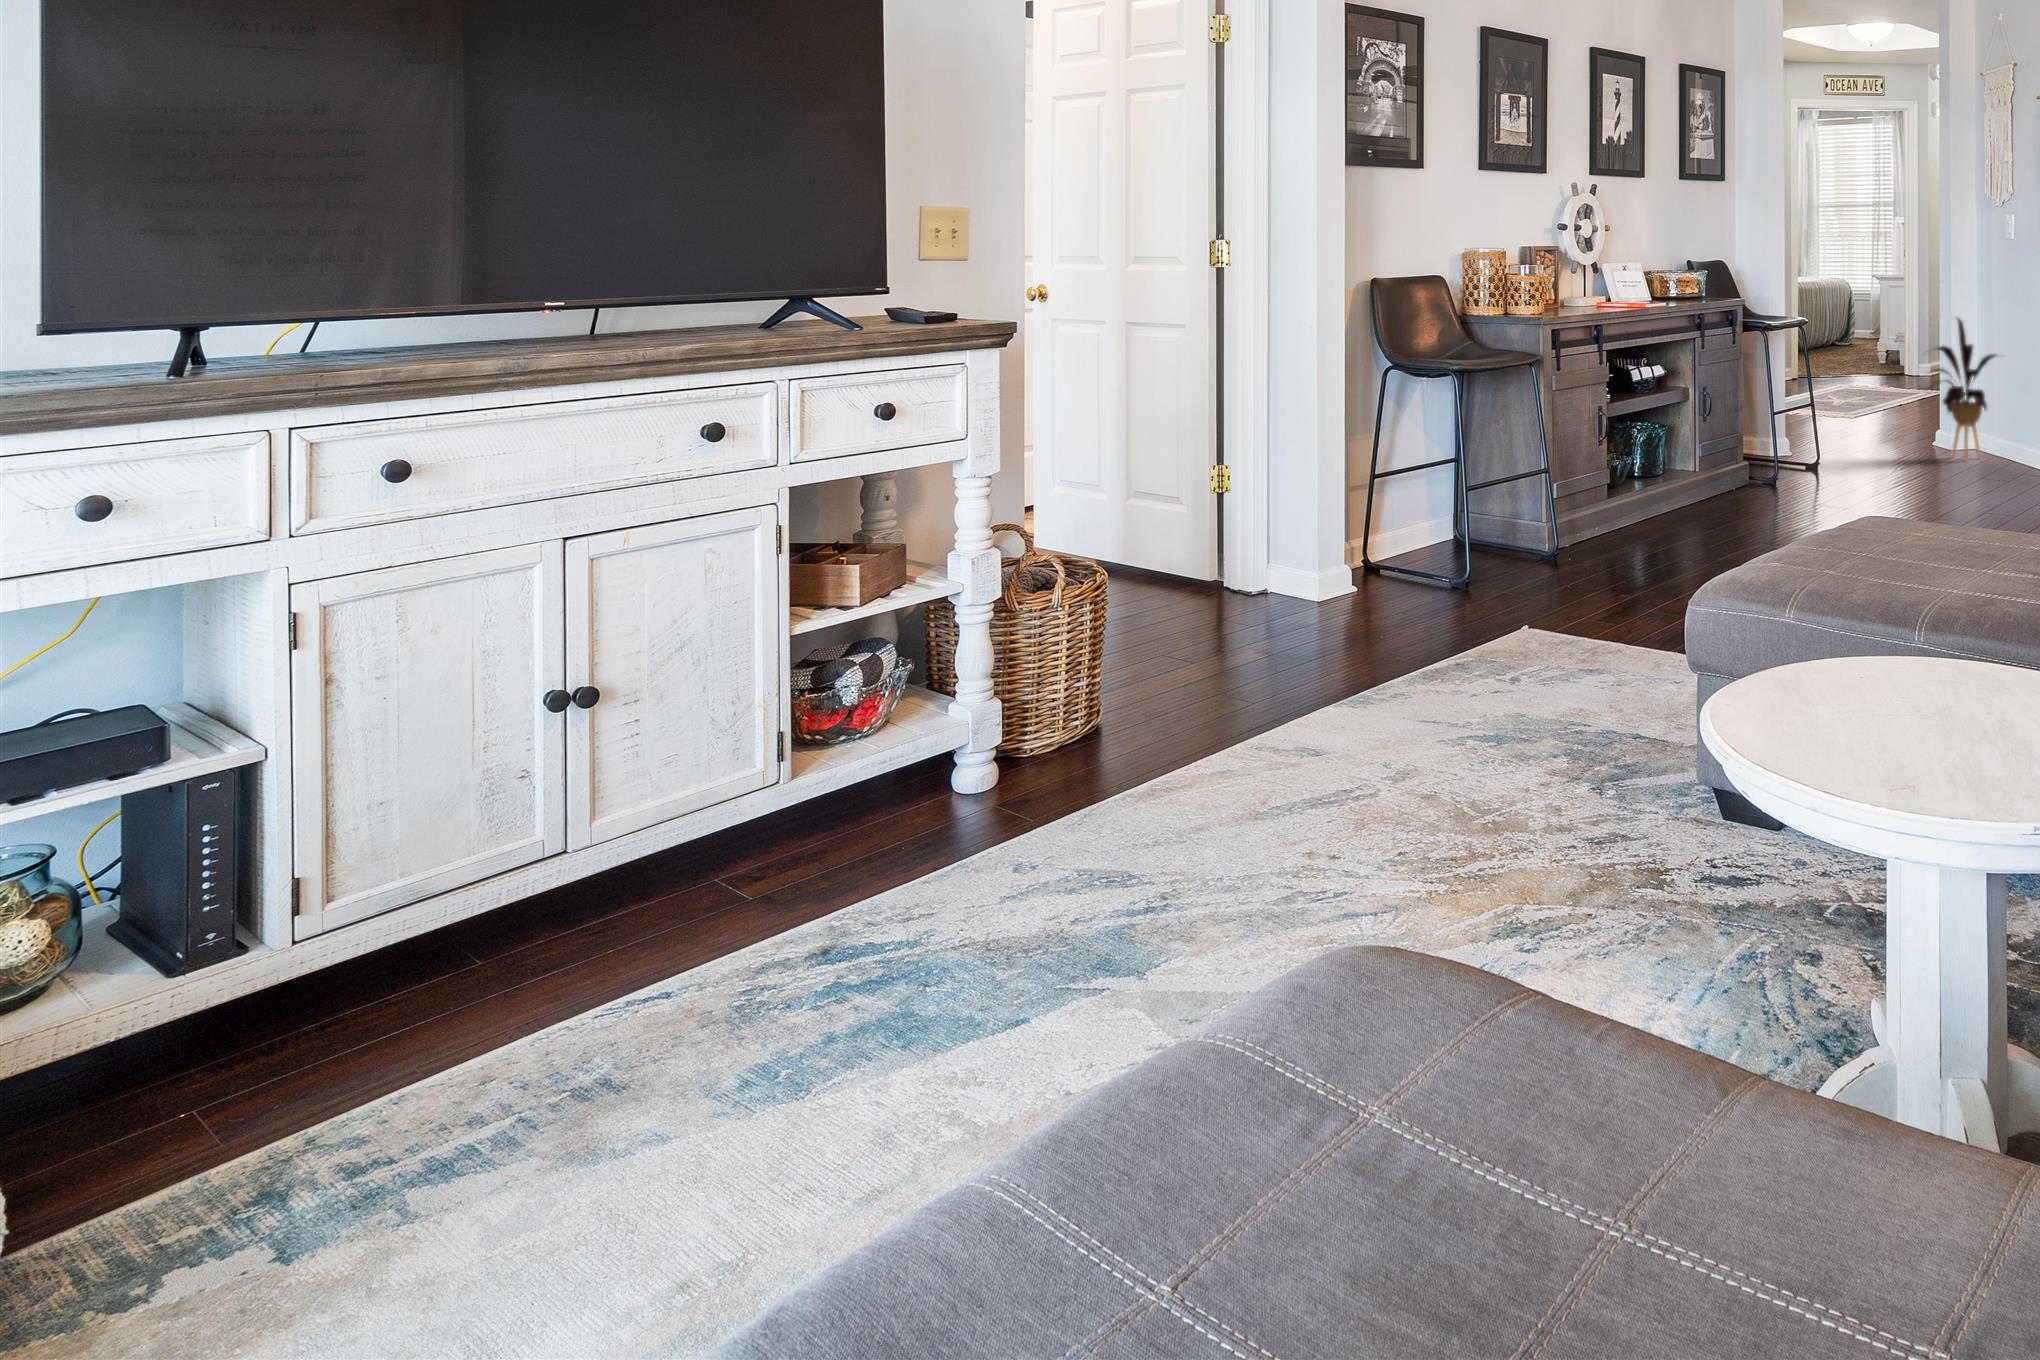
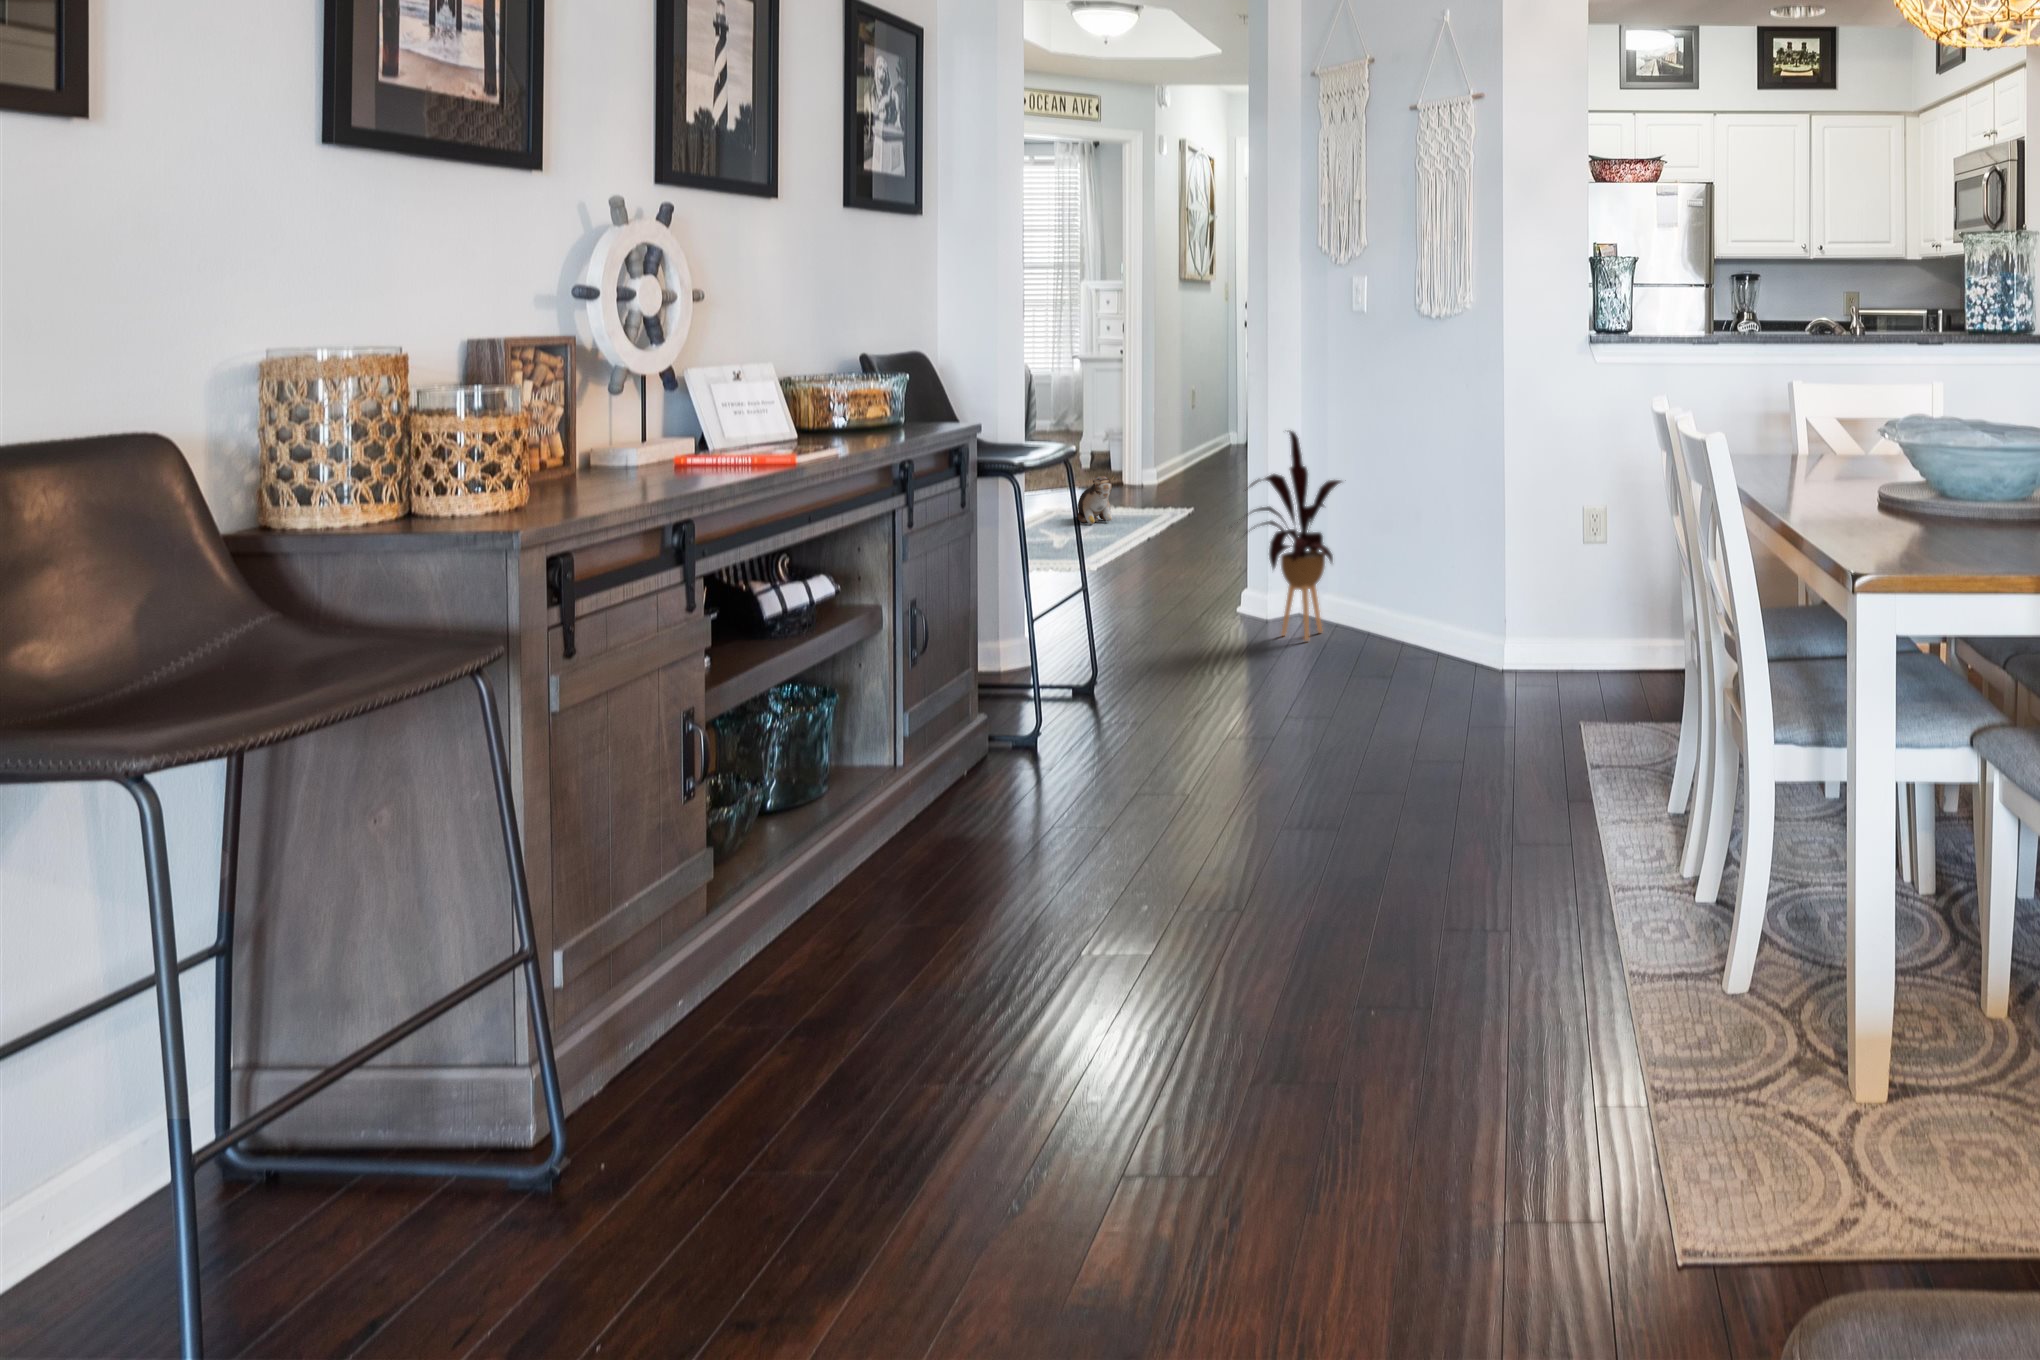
plush toy: none [1859,362,1884,398] -> present [1078,476,1114,525]

